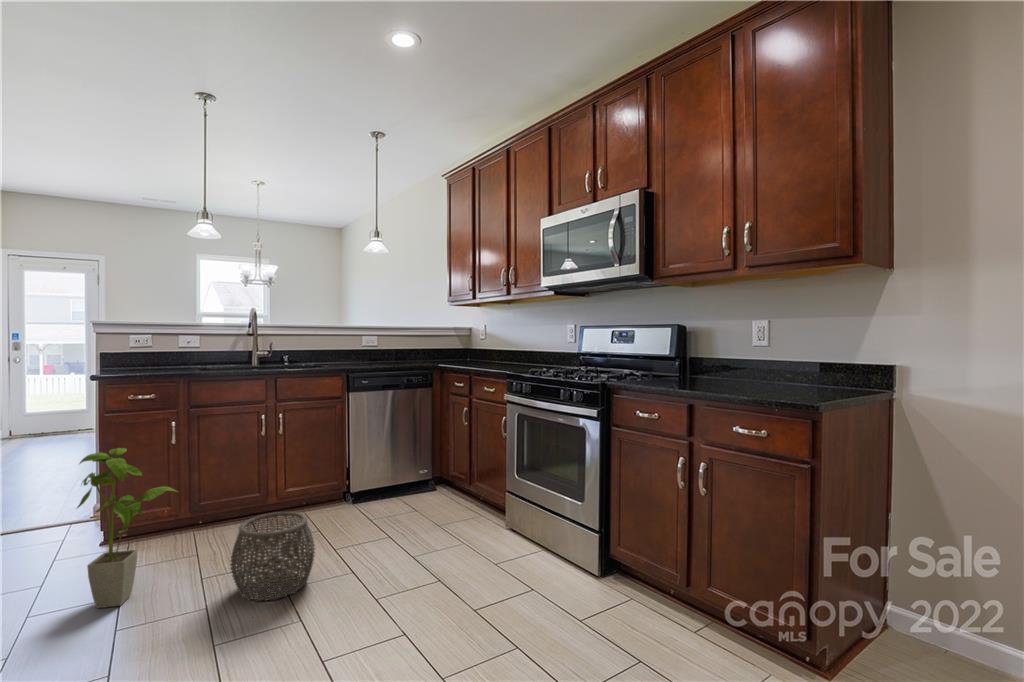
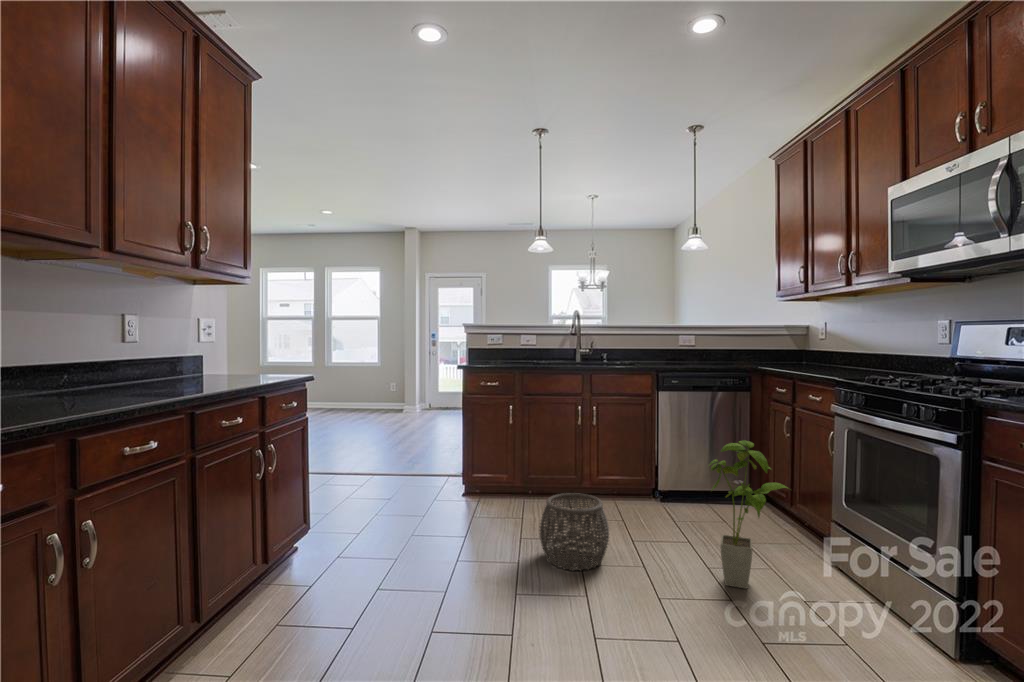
house plant: present [77,448,177,608] -> present [708,440,787,589]

